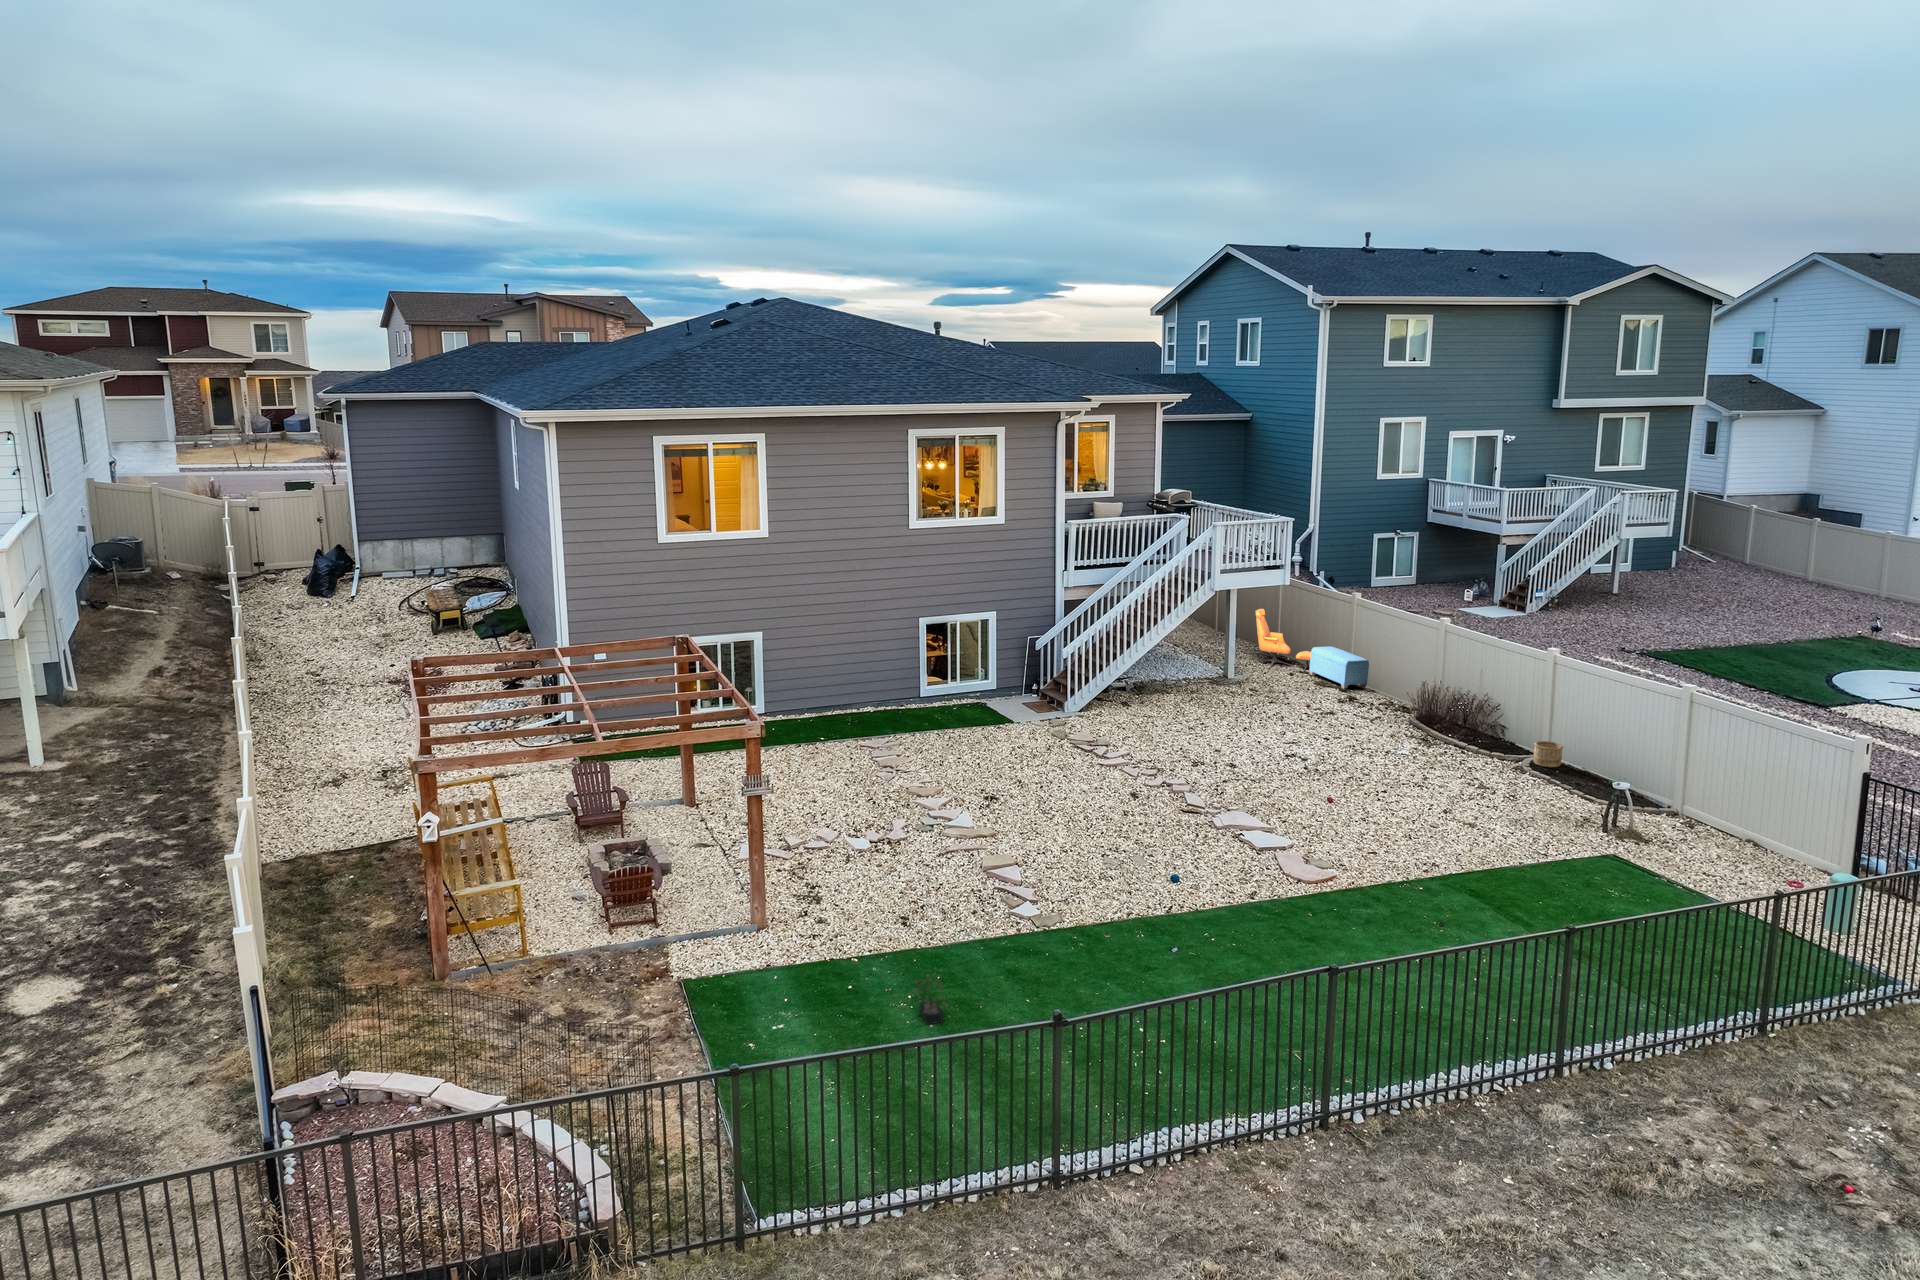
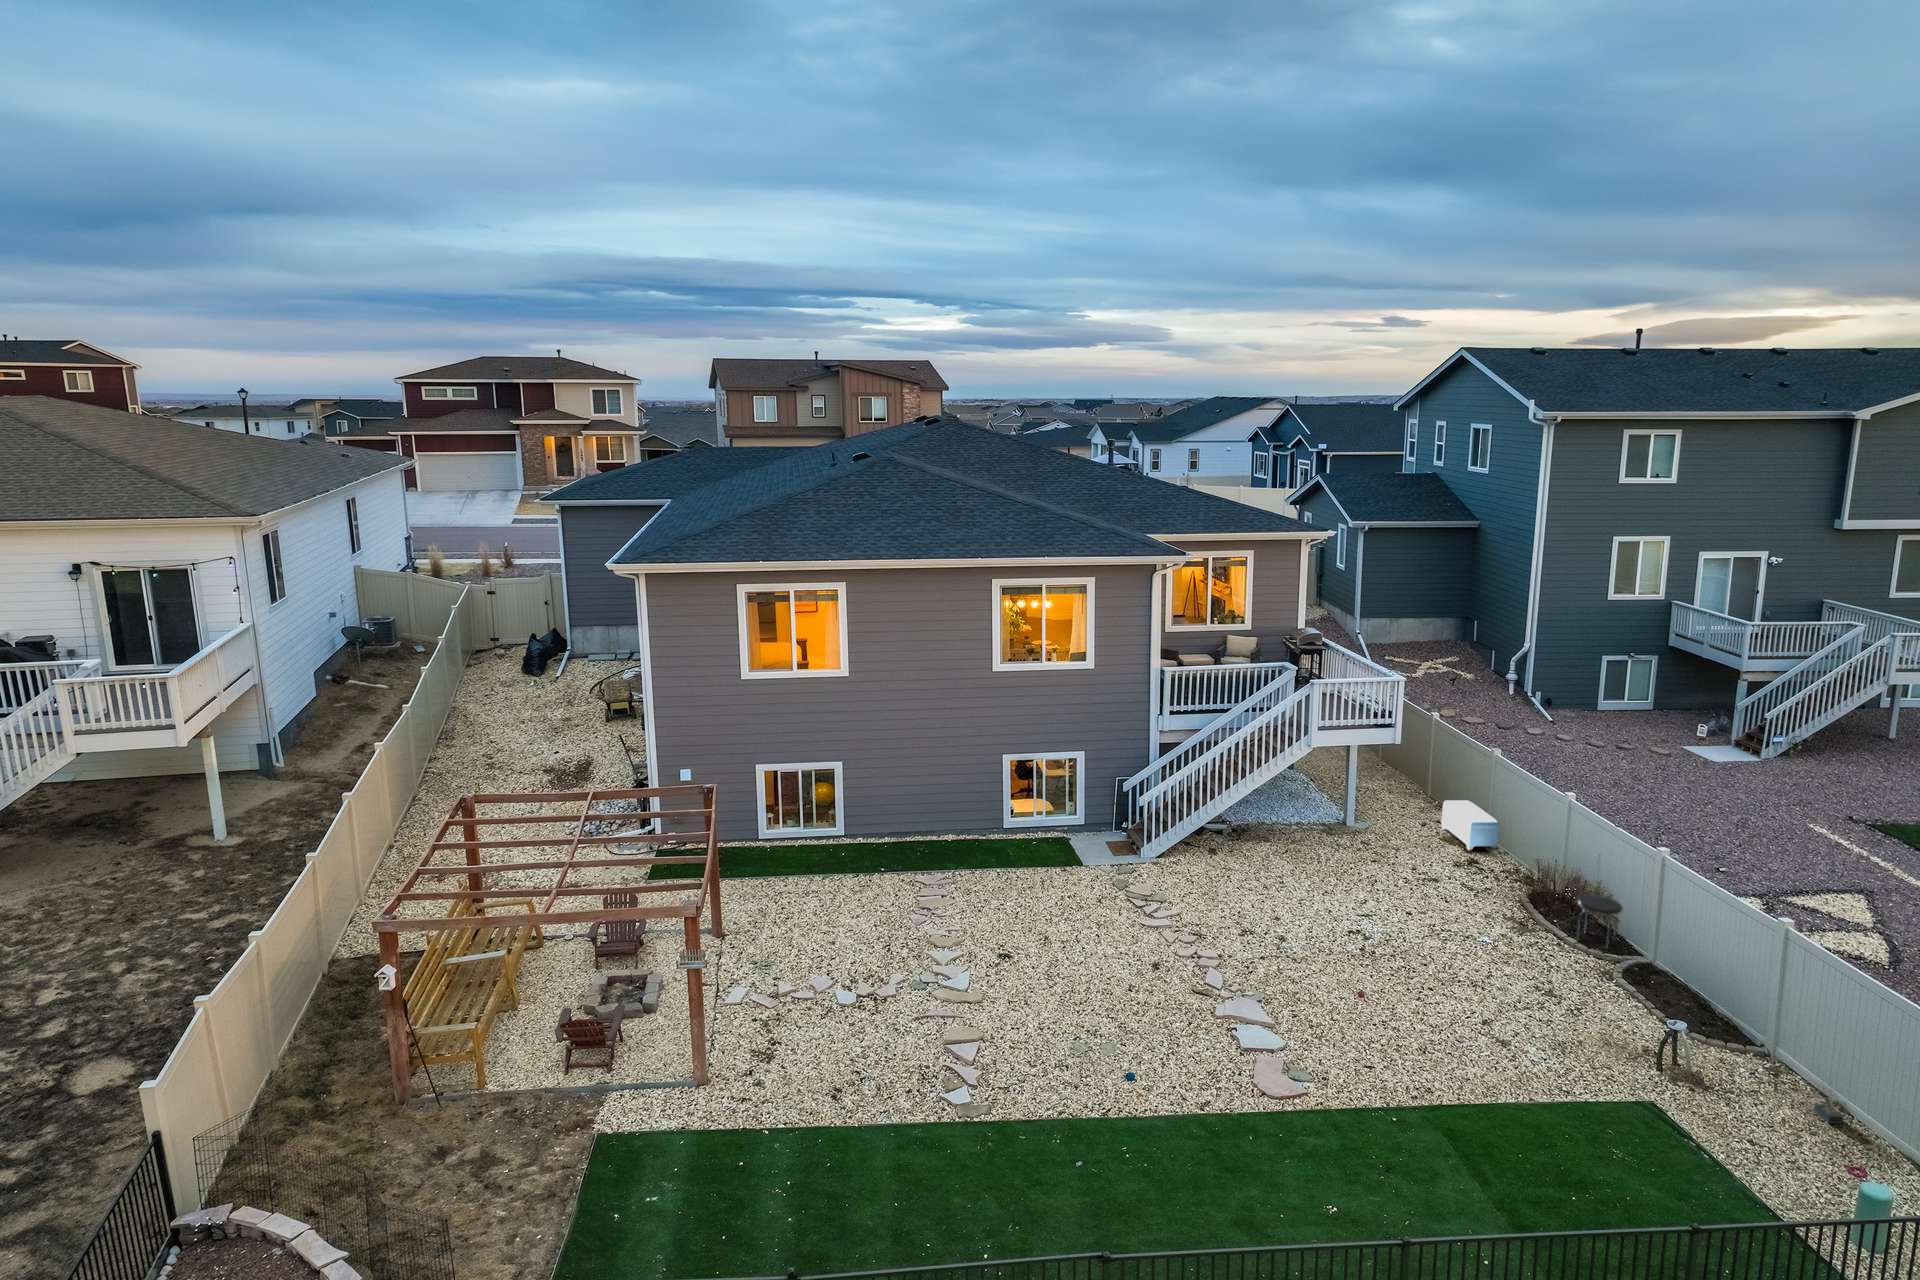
lounge chair: present [1256,609,1311,671] -> none [1390,753,1458,823]
side table: none [1476,705,1515,750] -> present [1578,895,1622,941]
wooden bucket: present [1534,741,1563,767] -> none [1632,948,1666,980]
decorative plant: present [915,975,945,1024] -> present [1812,1082,1845,1124]

